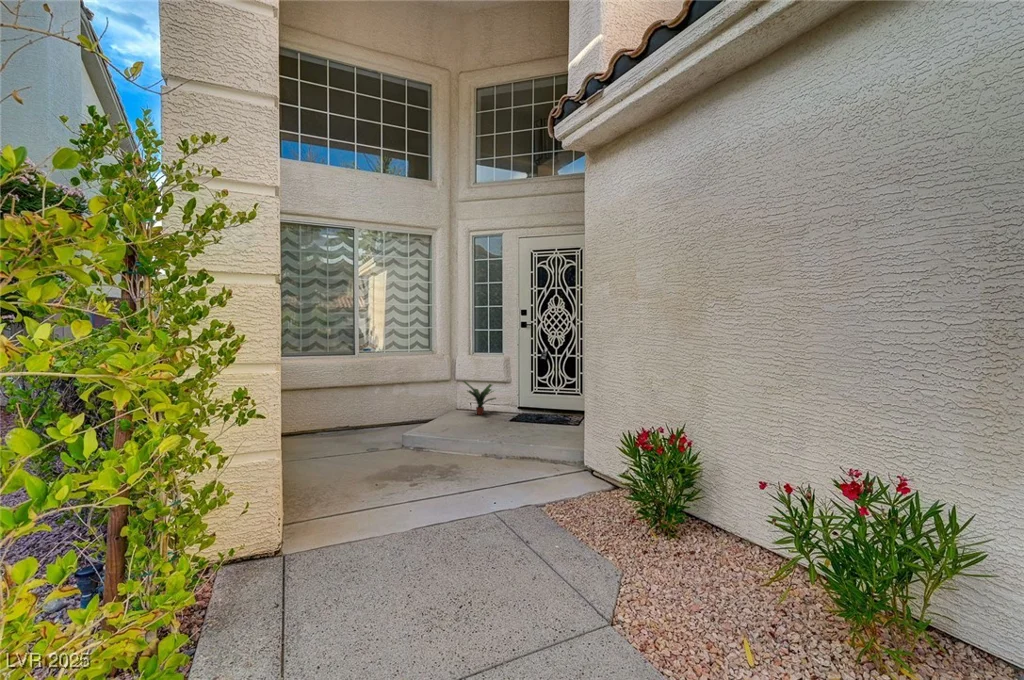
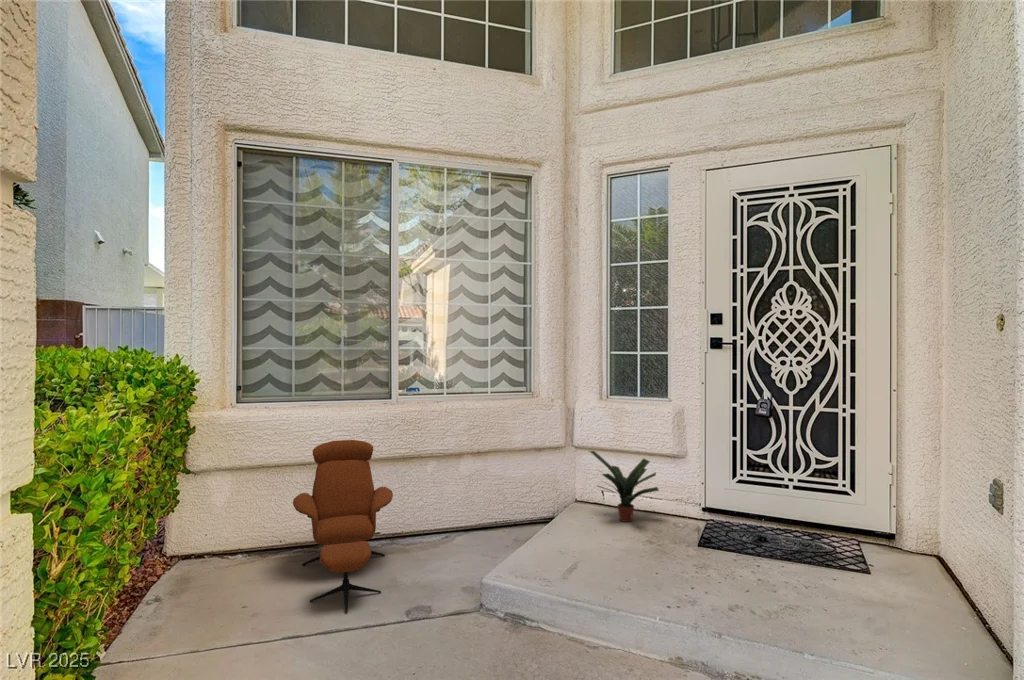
lounge chair: none [305,376,358,451] -> present [293,440,393,613]

